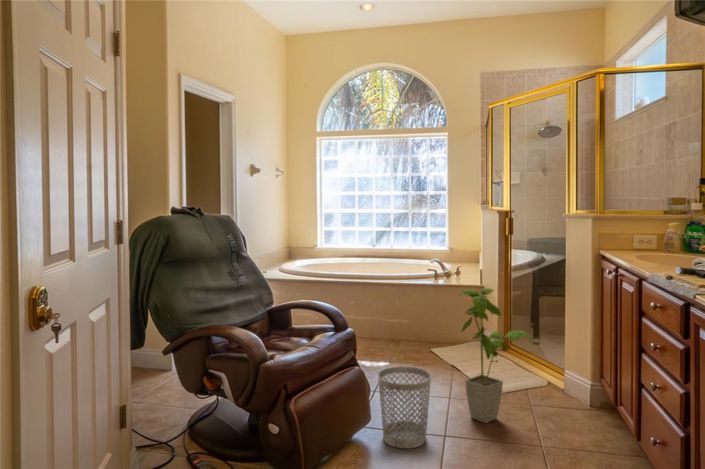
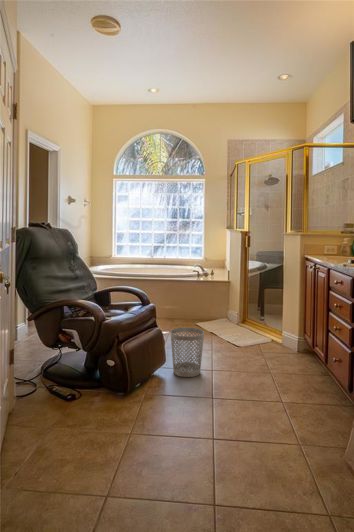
house plant: present [460,288,533,423] -> none [220,278,267,362]

